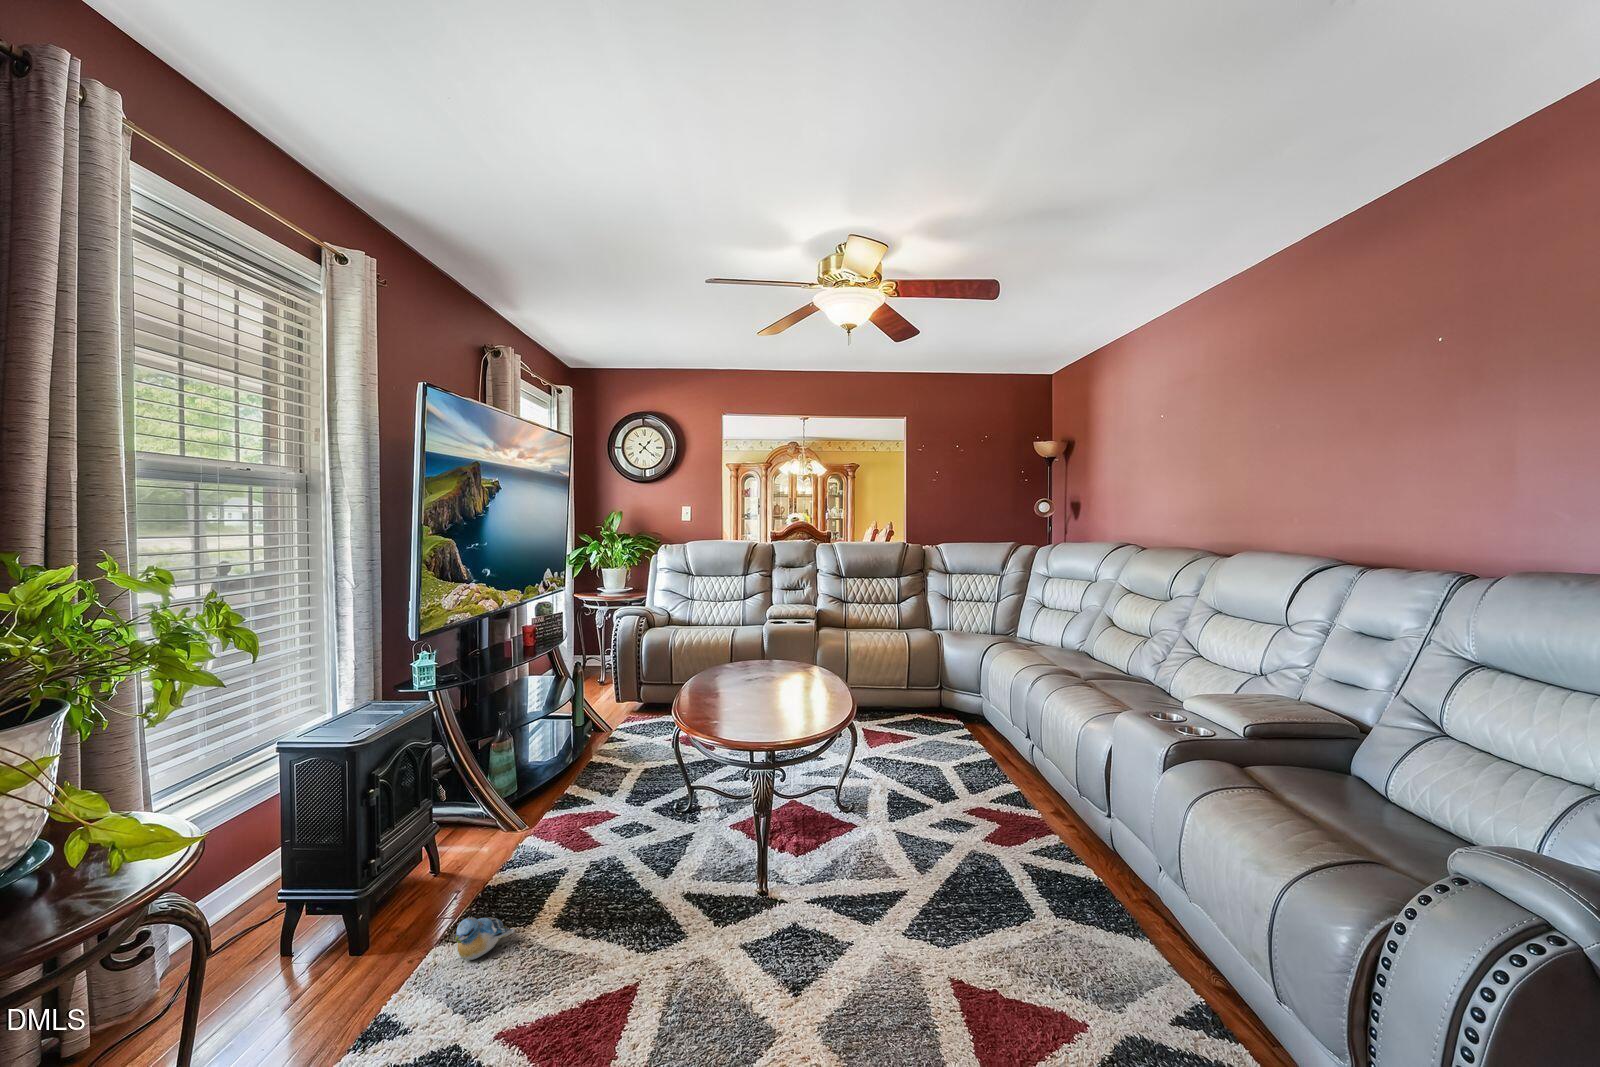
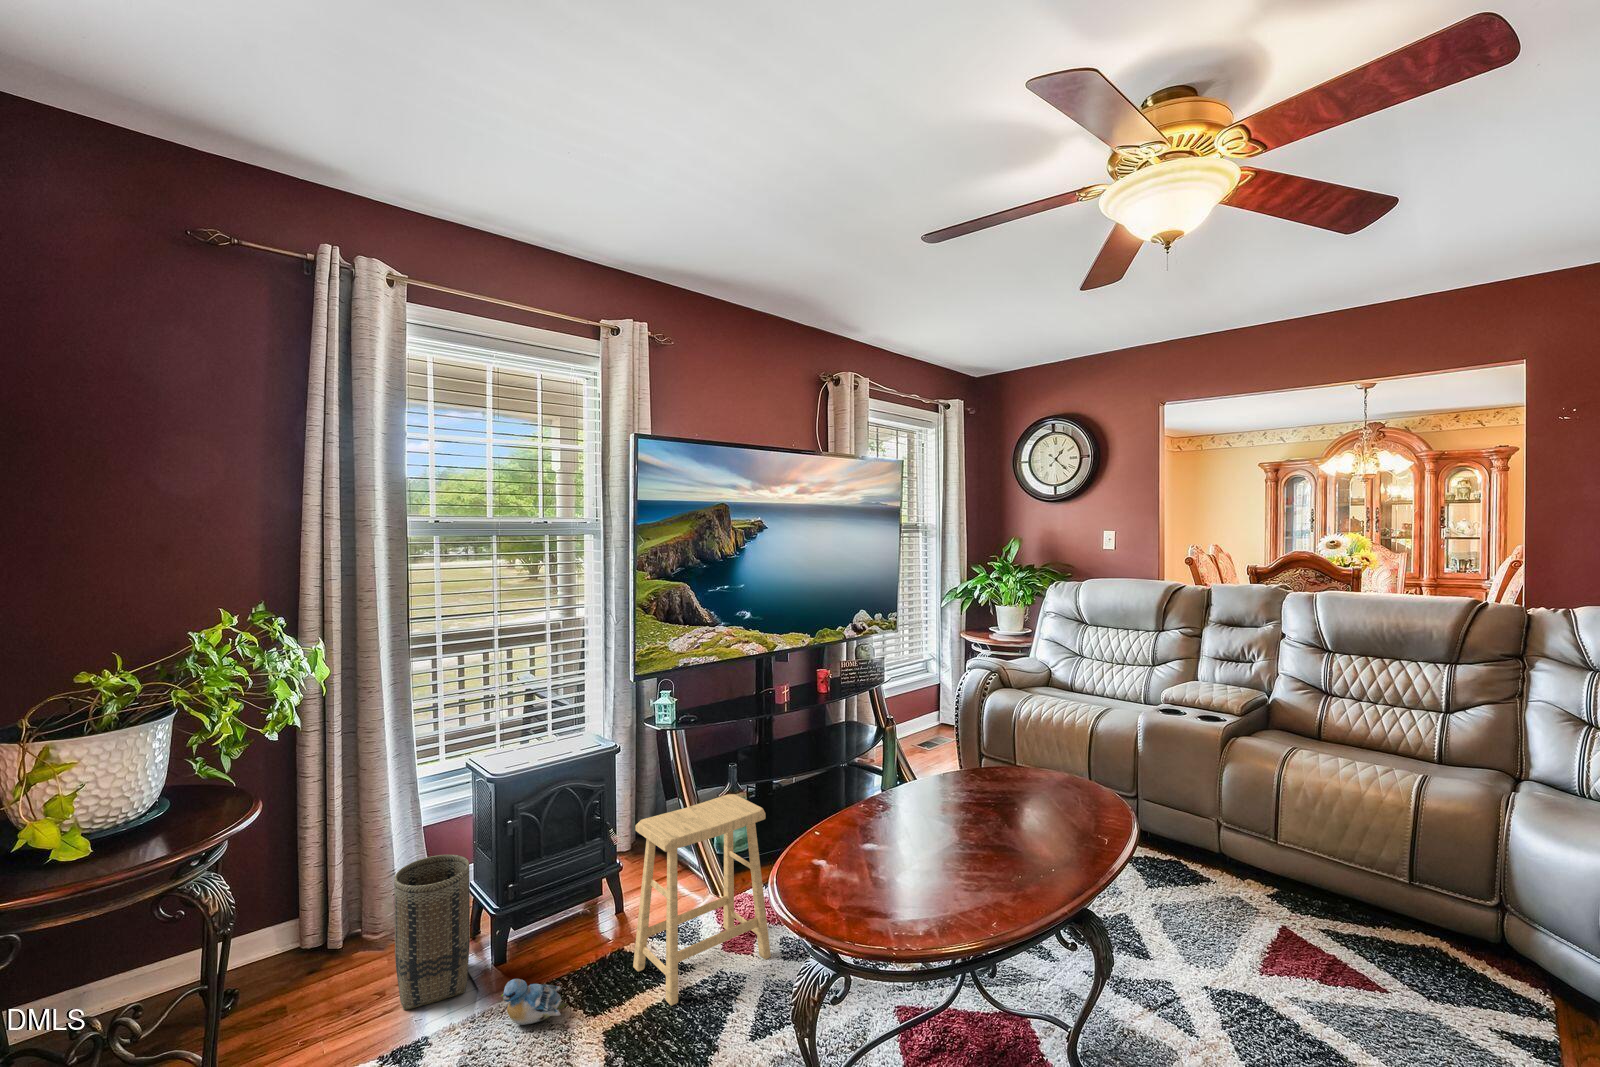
footstool: none [521,718,624,890] -> present [633,794,771,1006]
basket: none [256,842,362,1023] -> present [394,855,470,1010]

